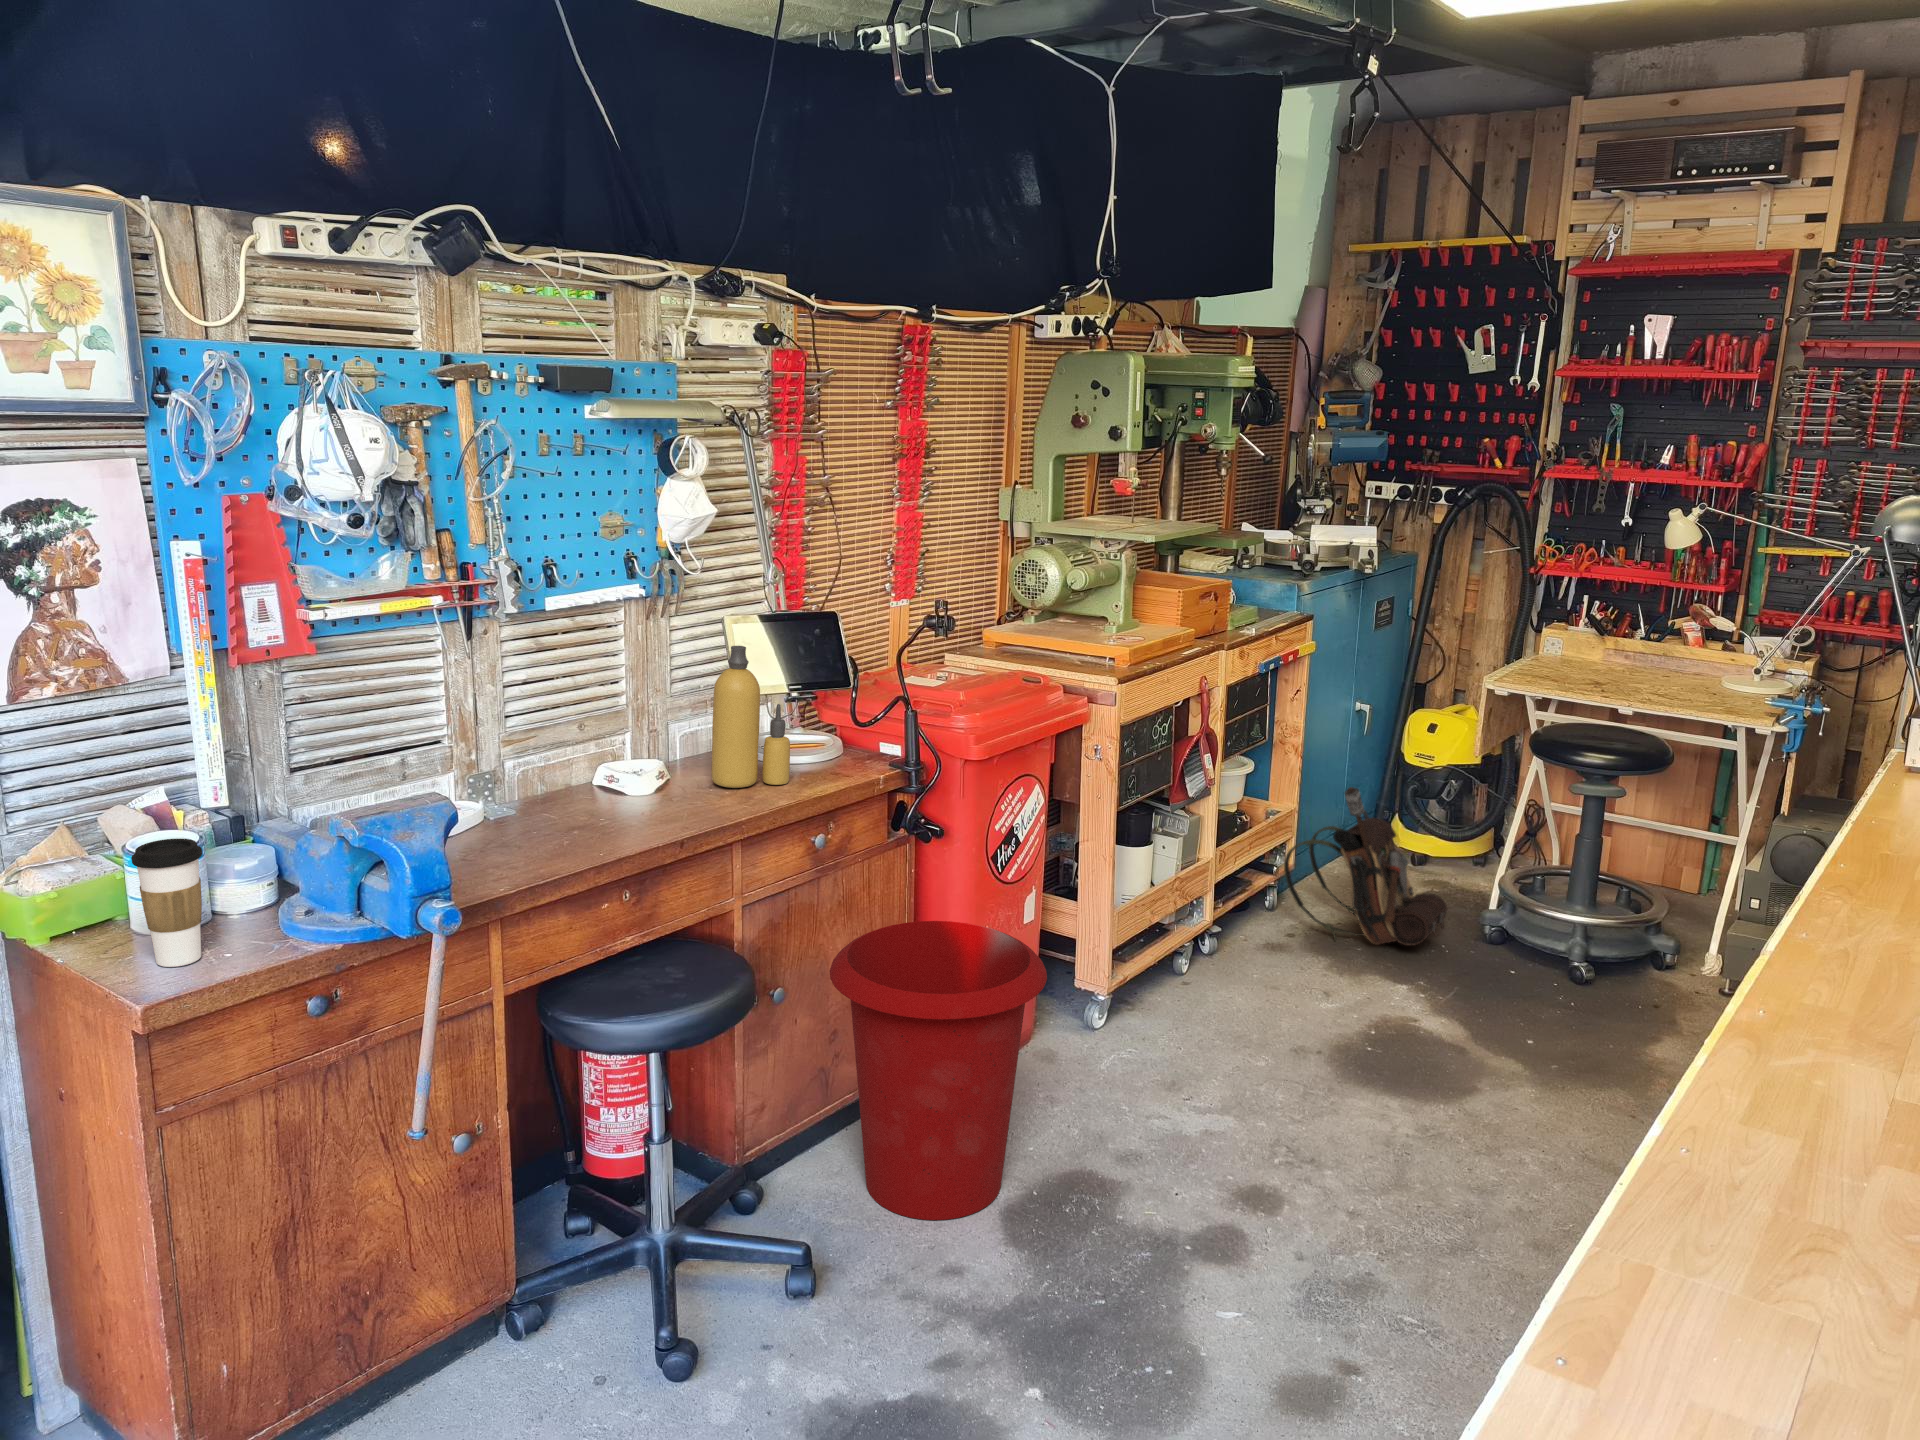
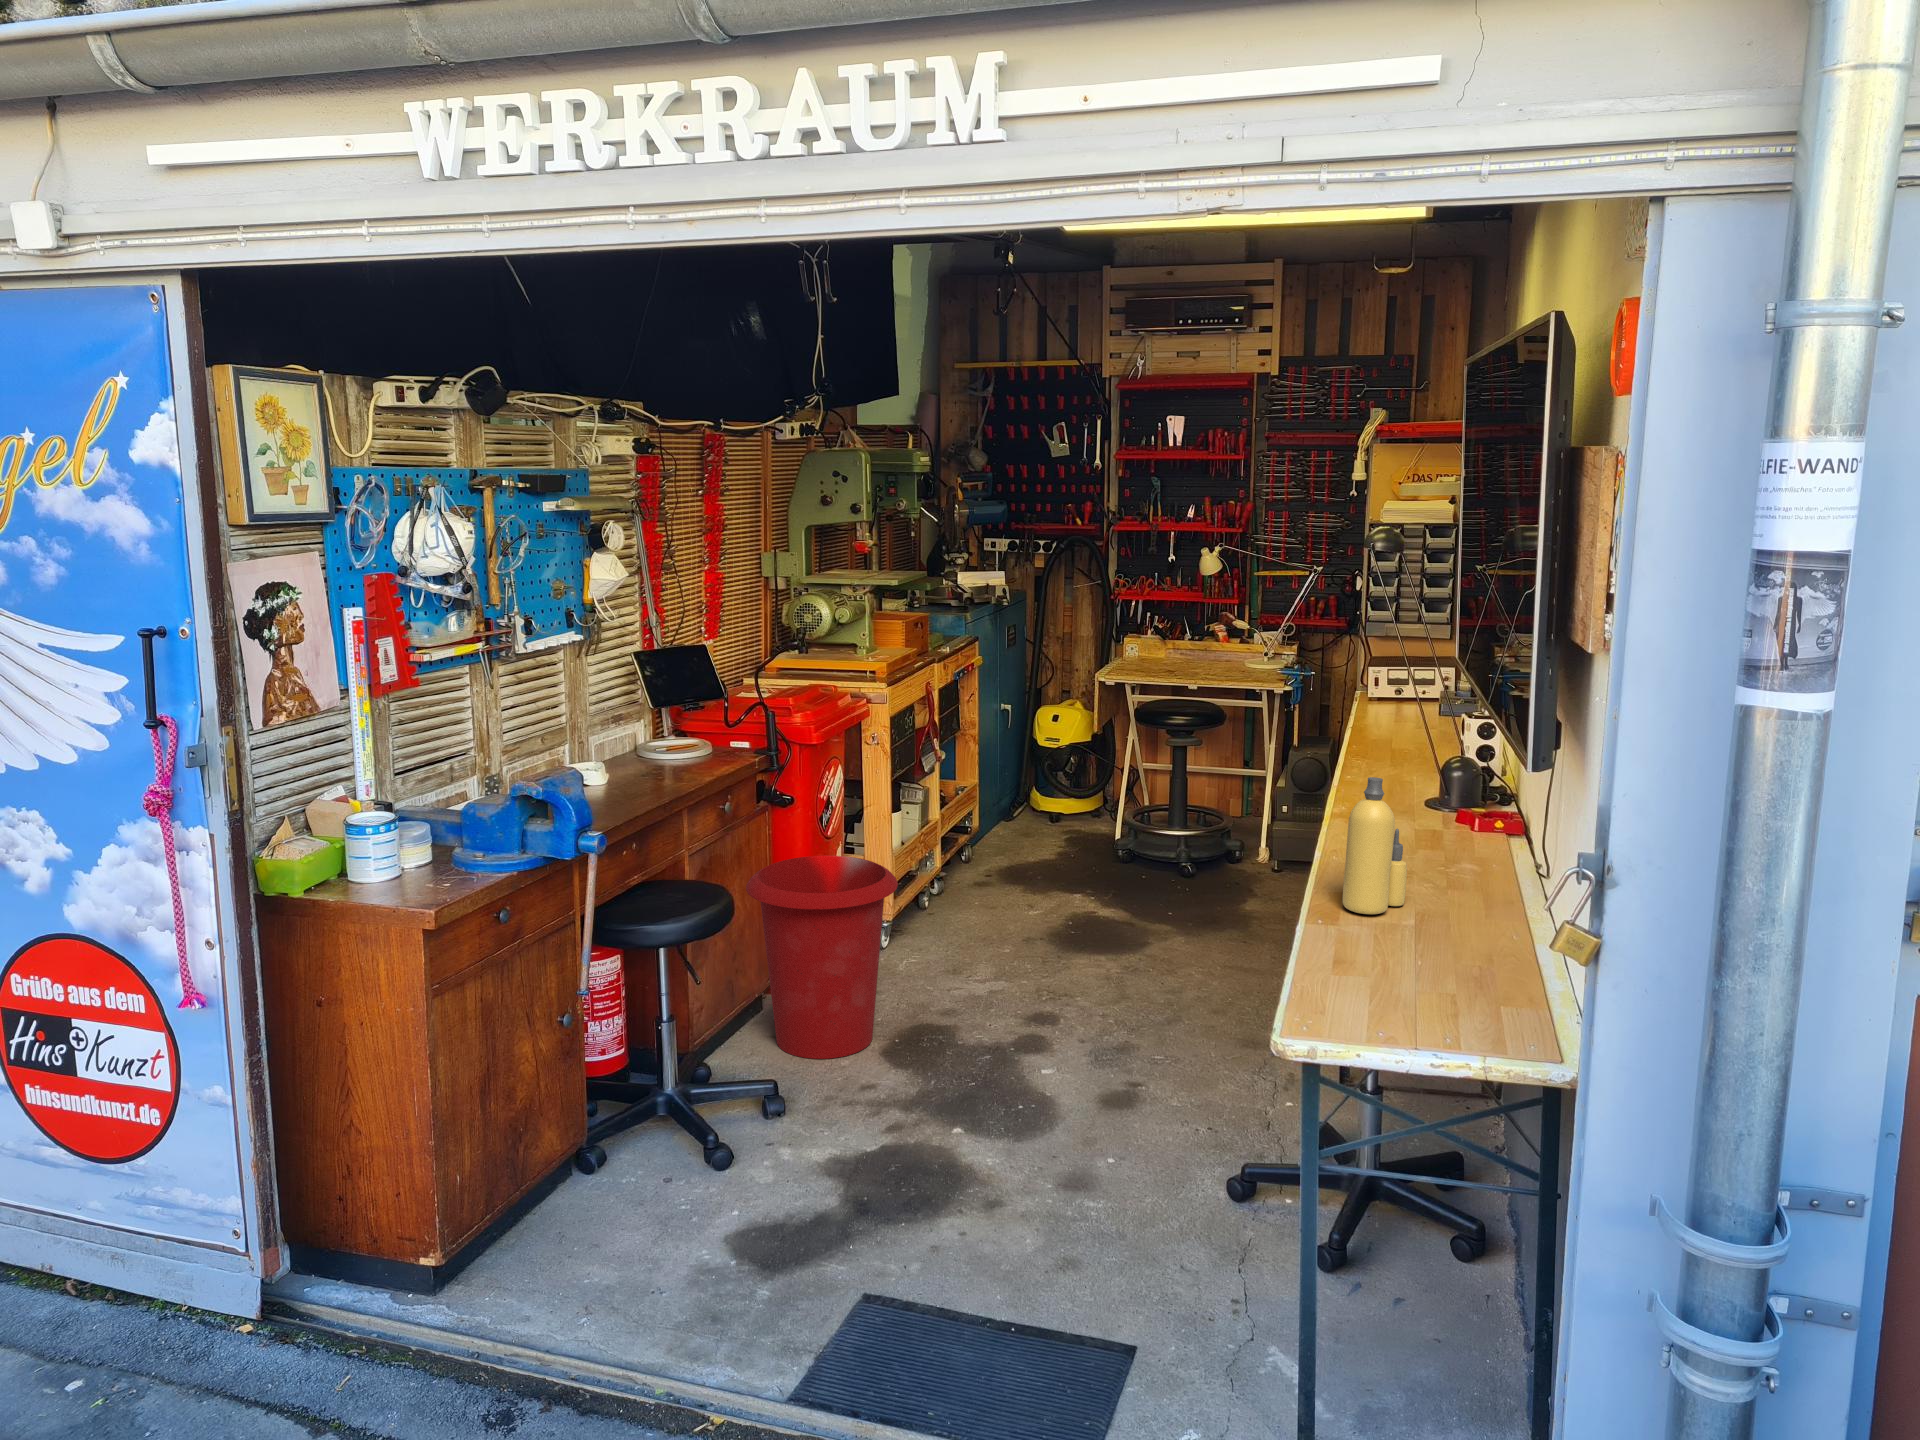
bottle: present [711,646,790,788] -> present [1343,777,1407,914]
backpack: present [1284,787,1447,945] -> none [979,757,1093,873]
coffee cup: present [131,838,202,967] -> none [401,801,445,887]

